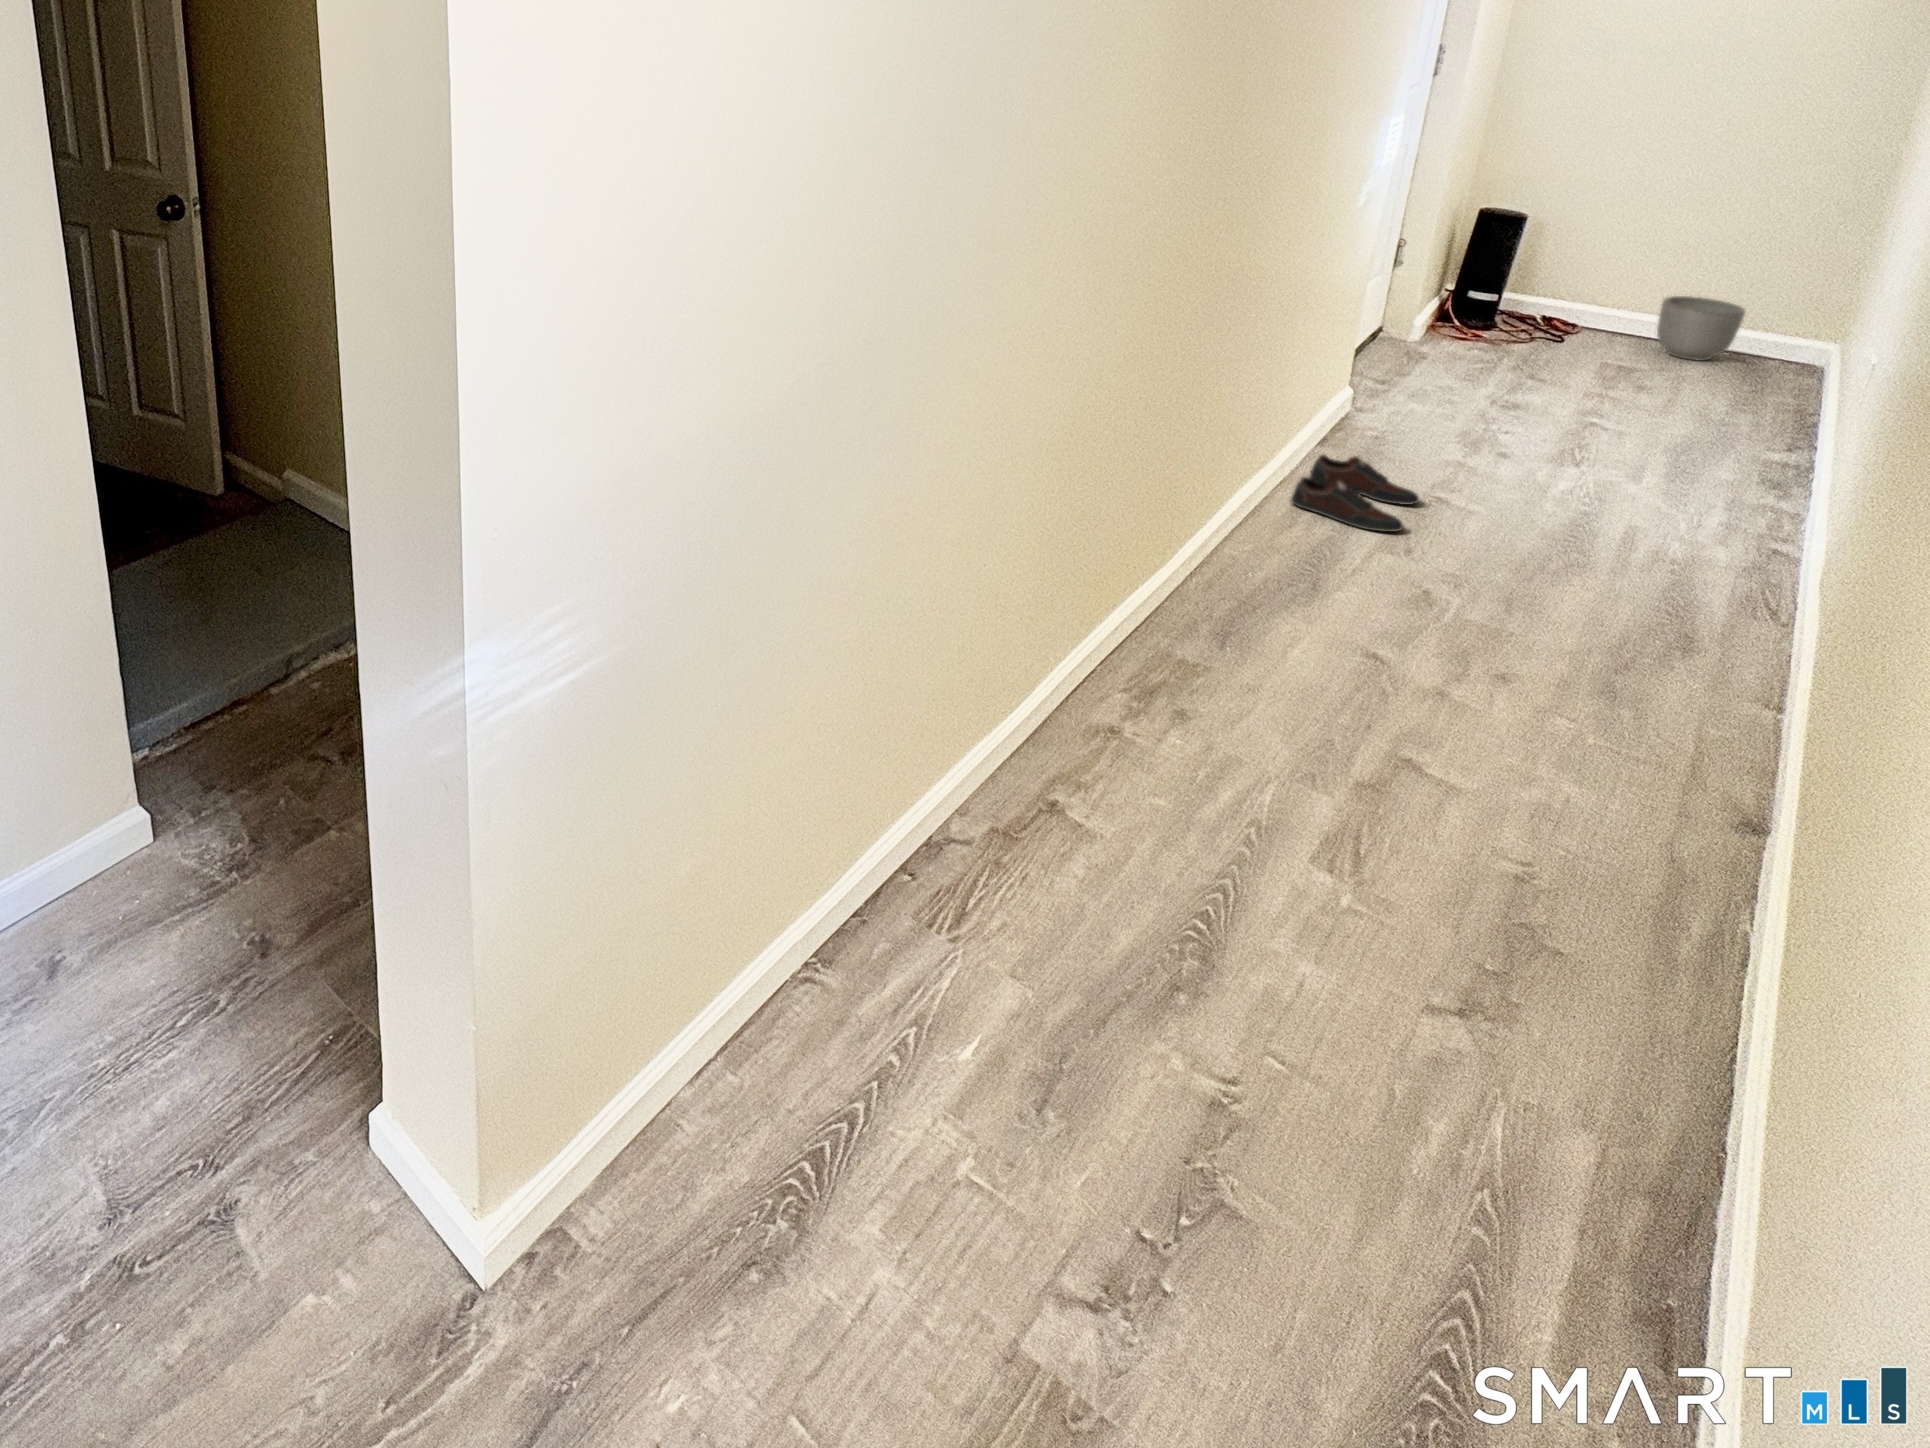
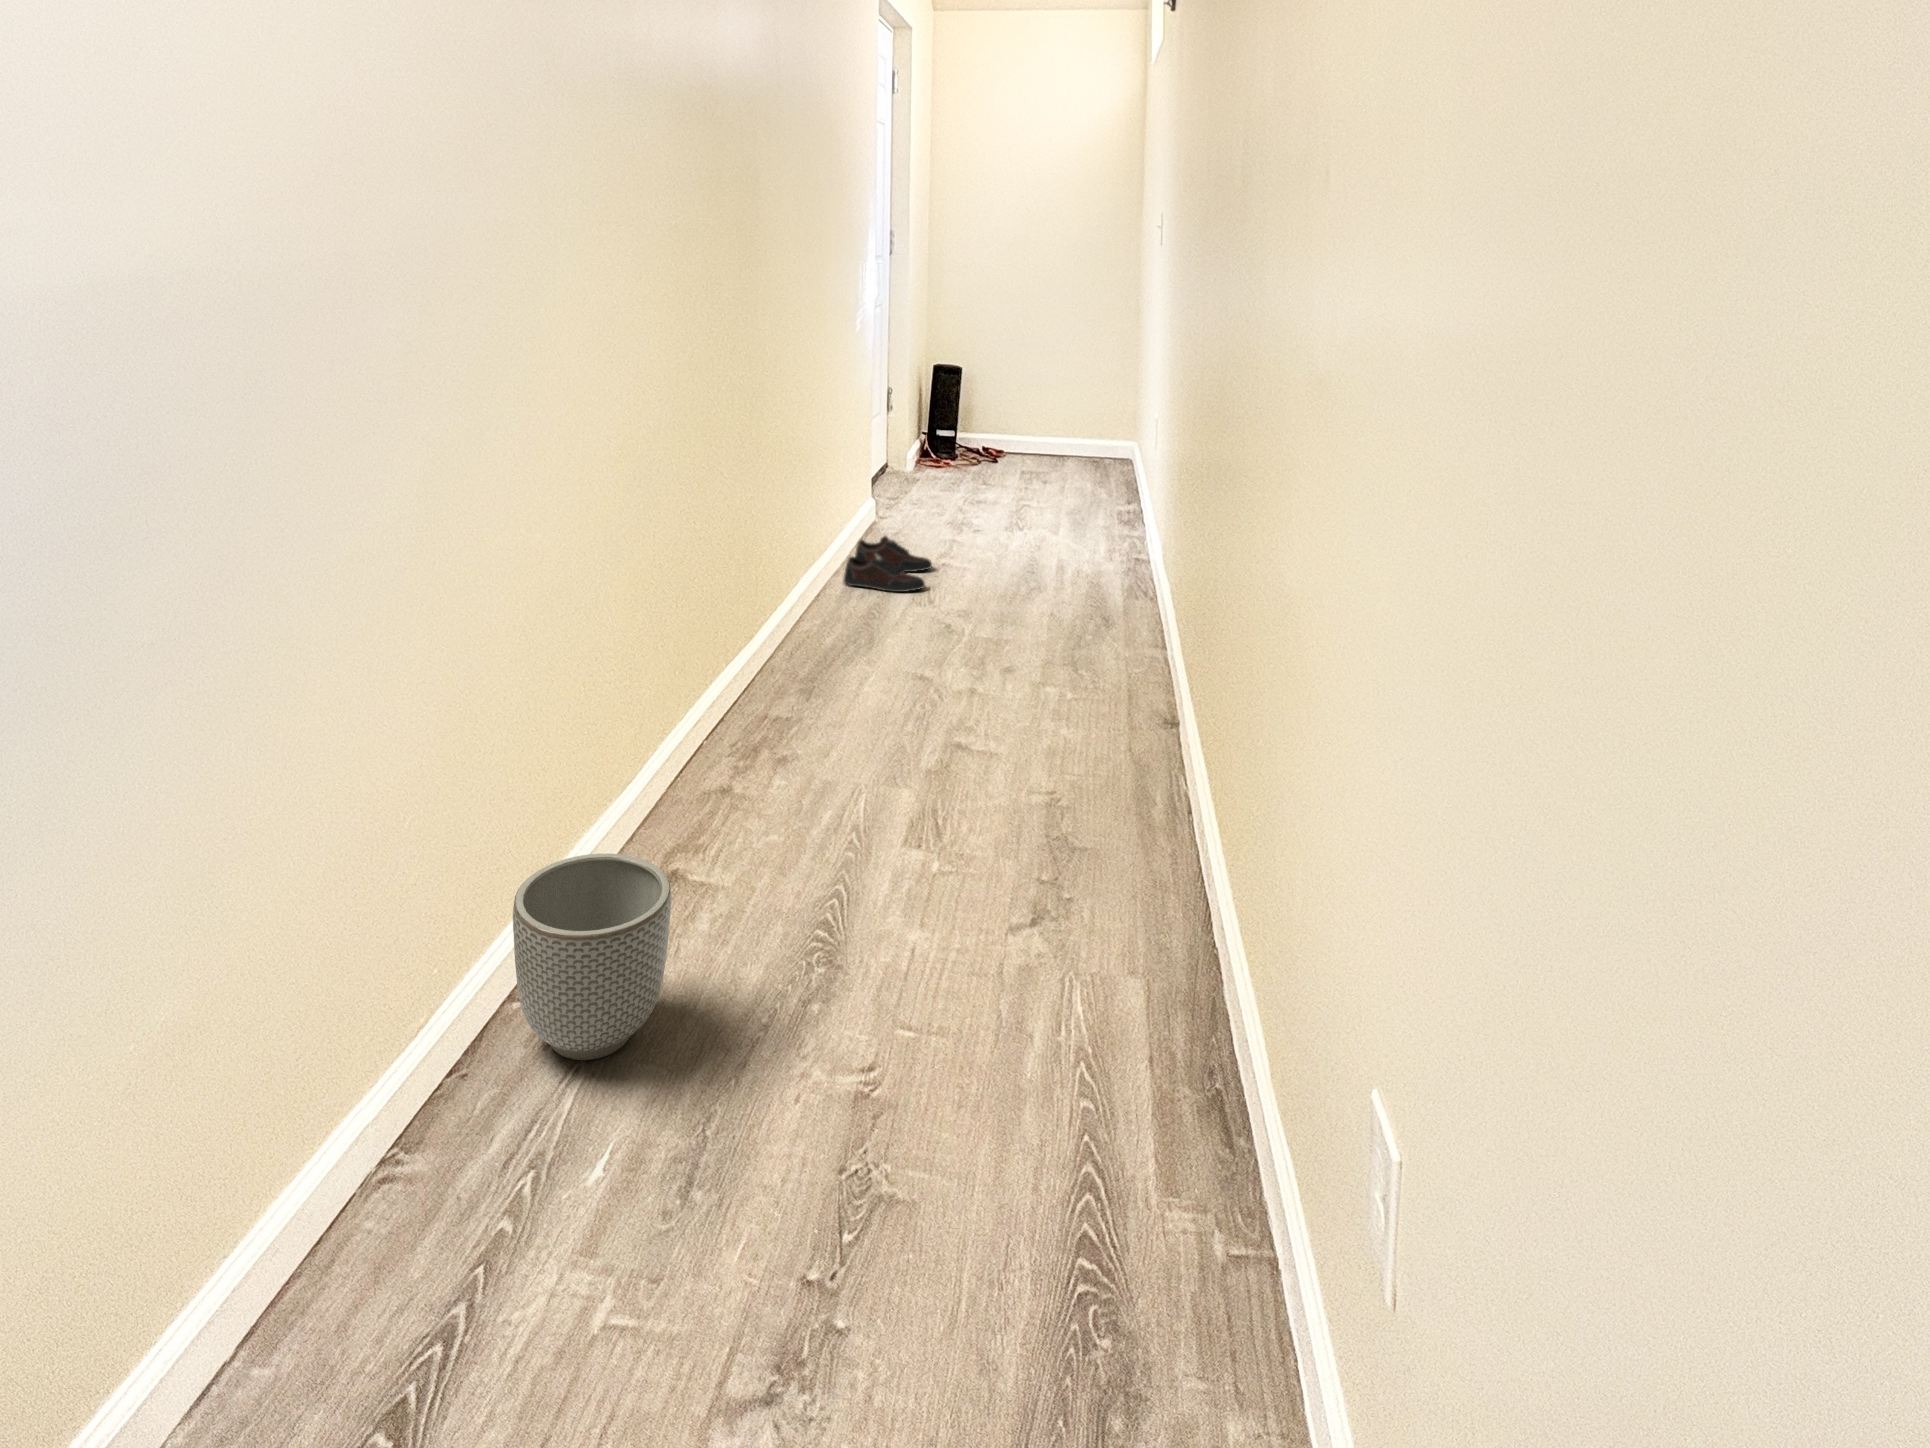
planter: present [1657,296,1745,361] -> present [513,854,671,1060]

